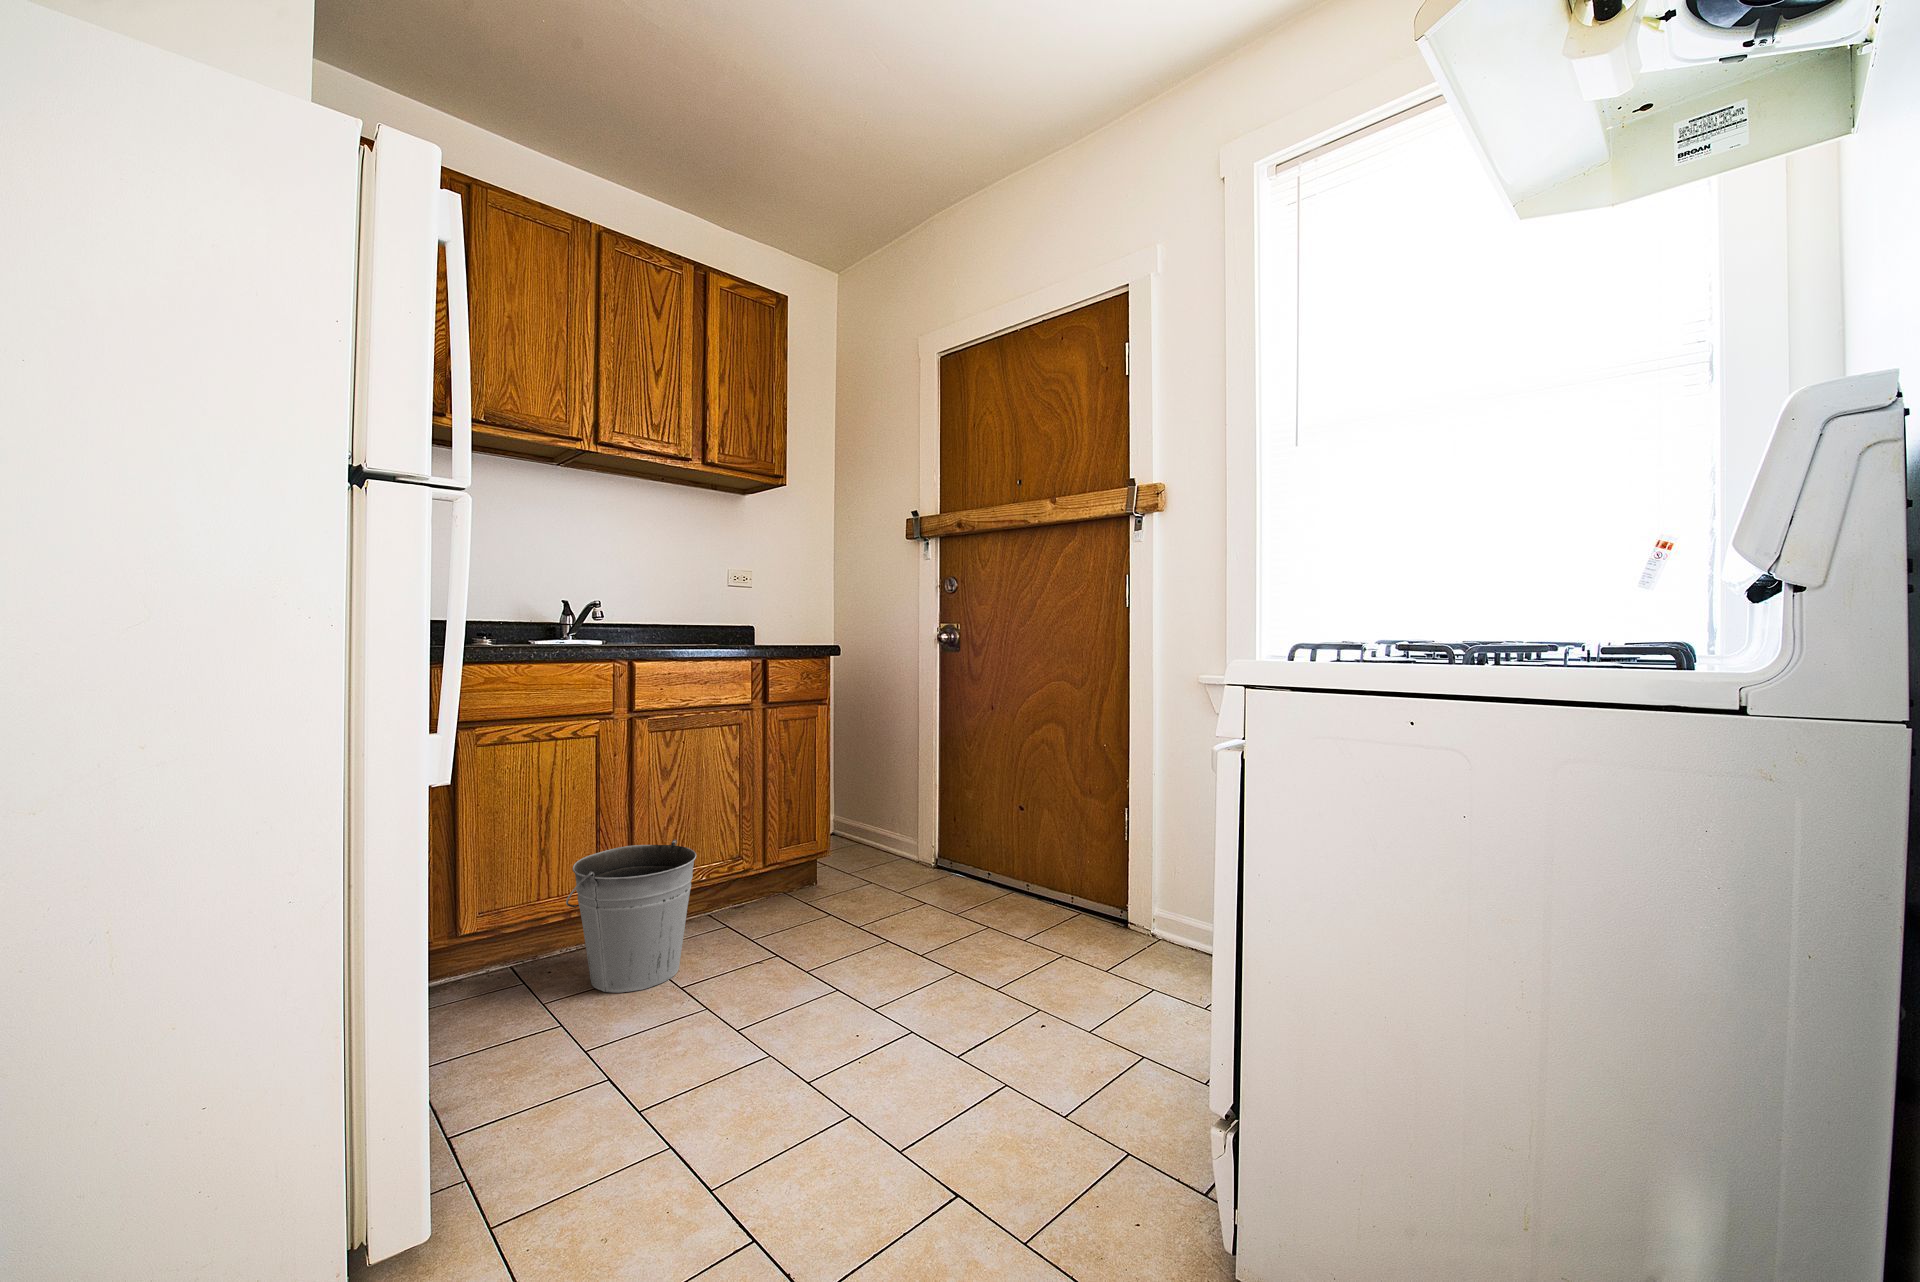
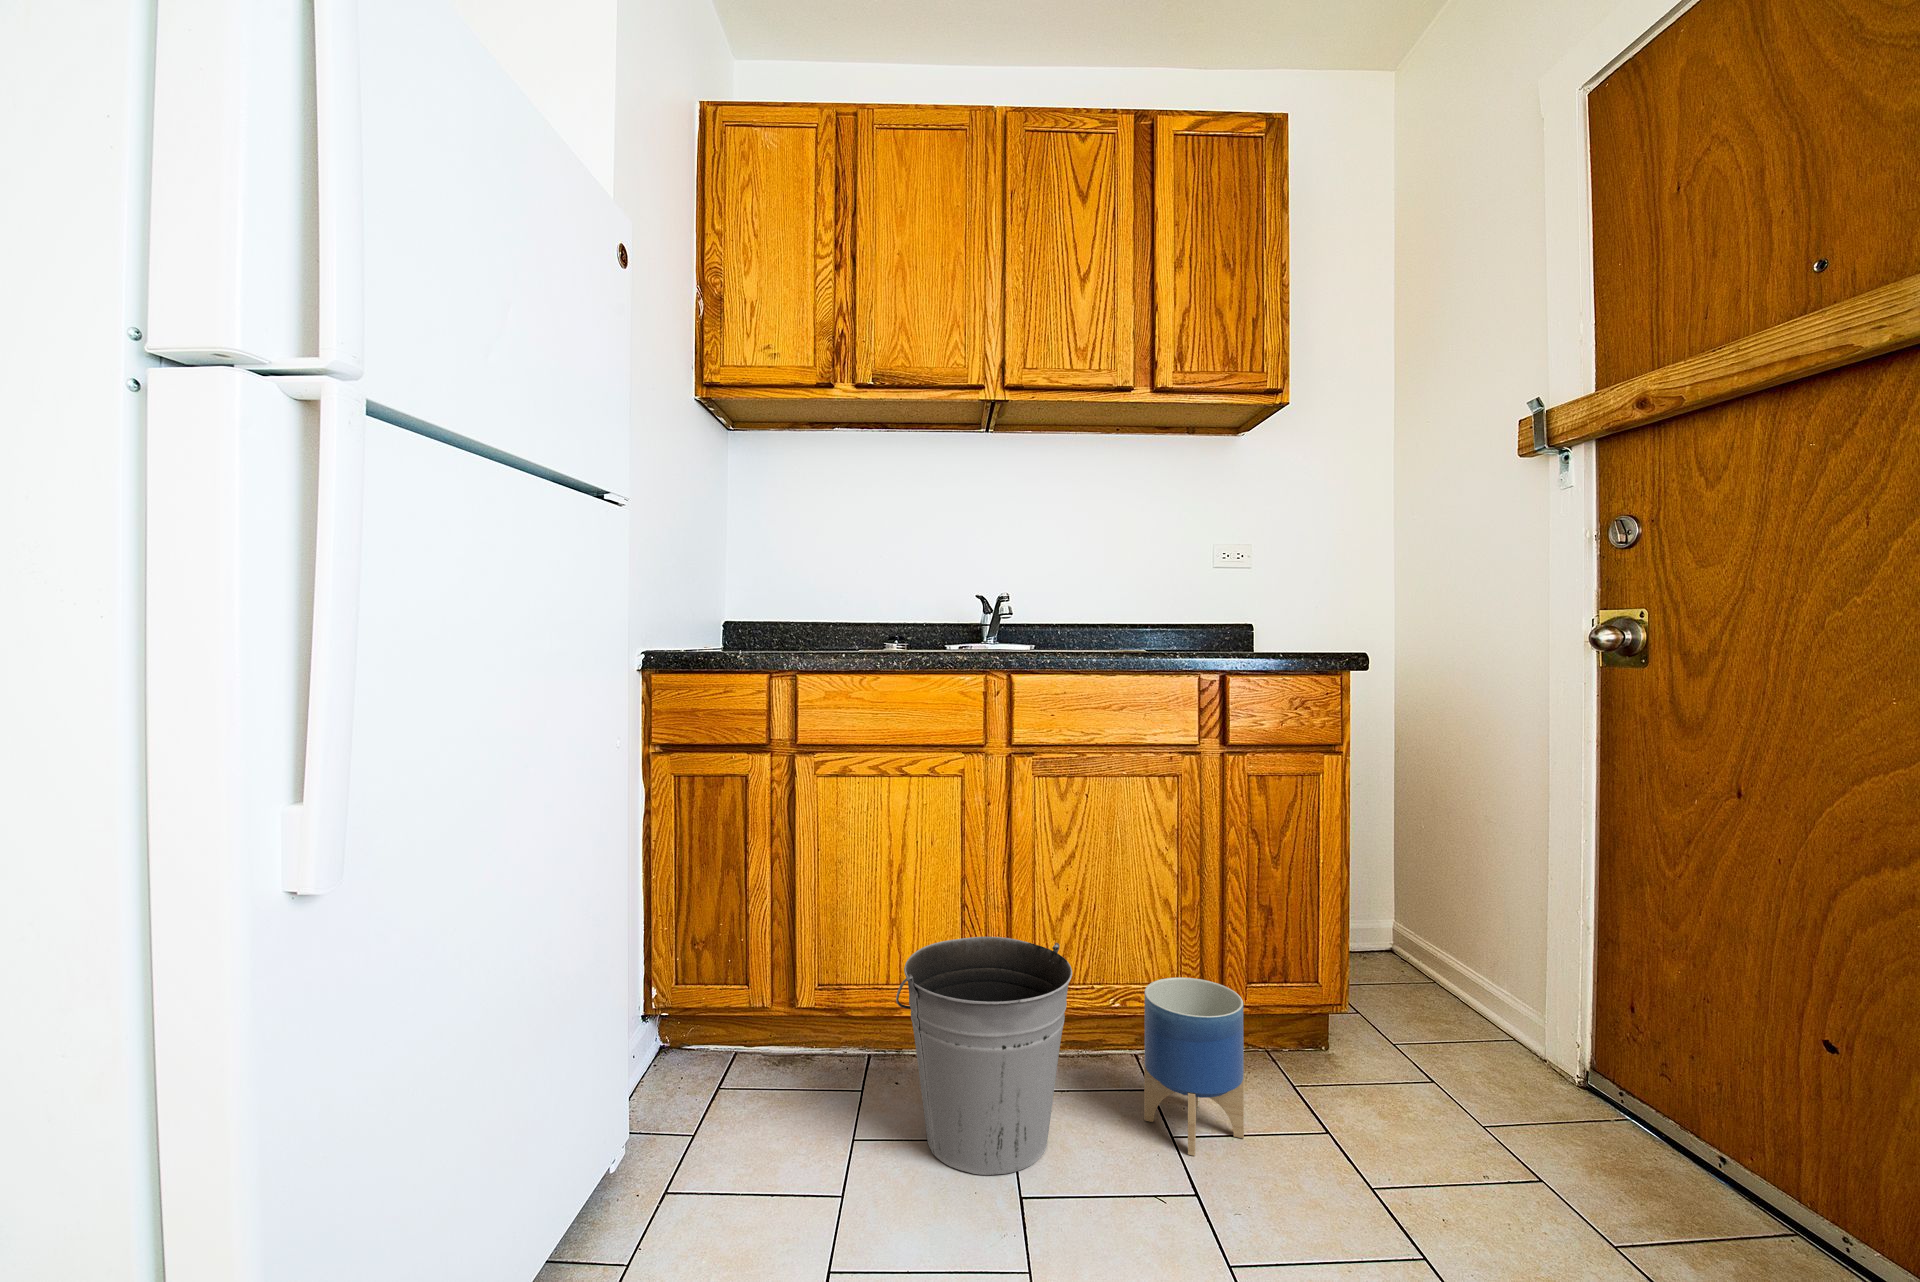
planter: none [730,846,790,943] -> present [1144,977,1244,1156]

